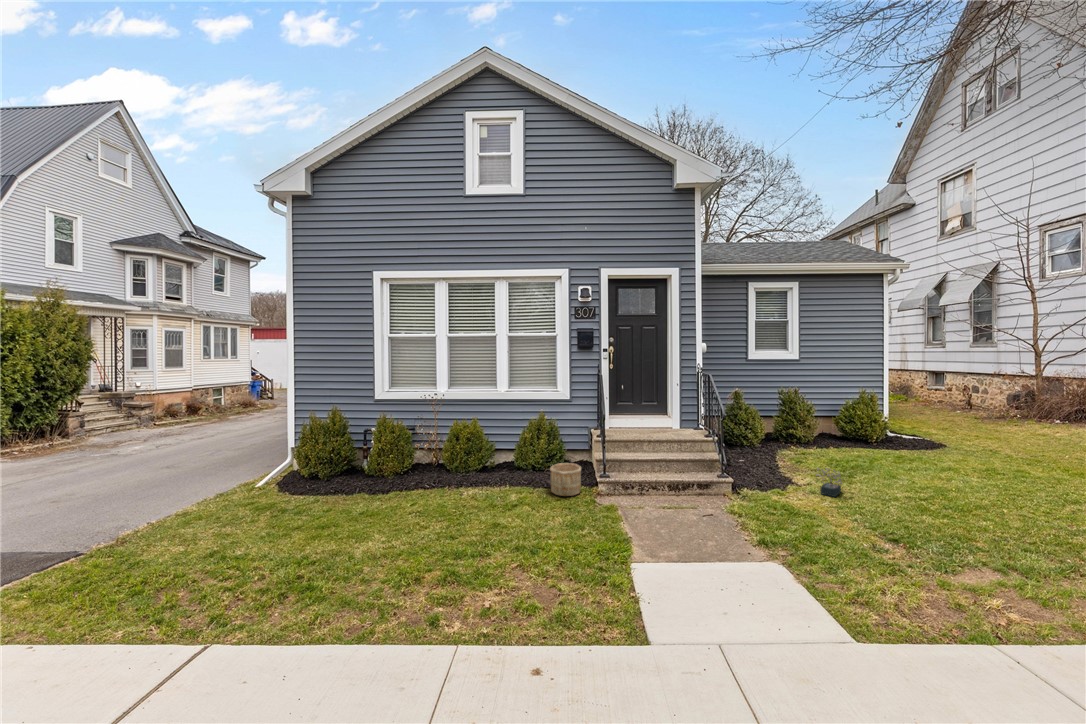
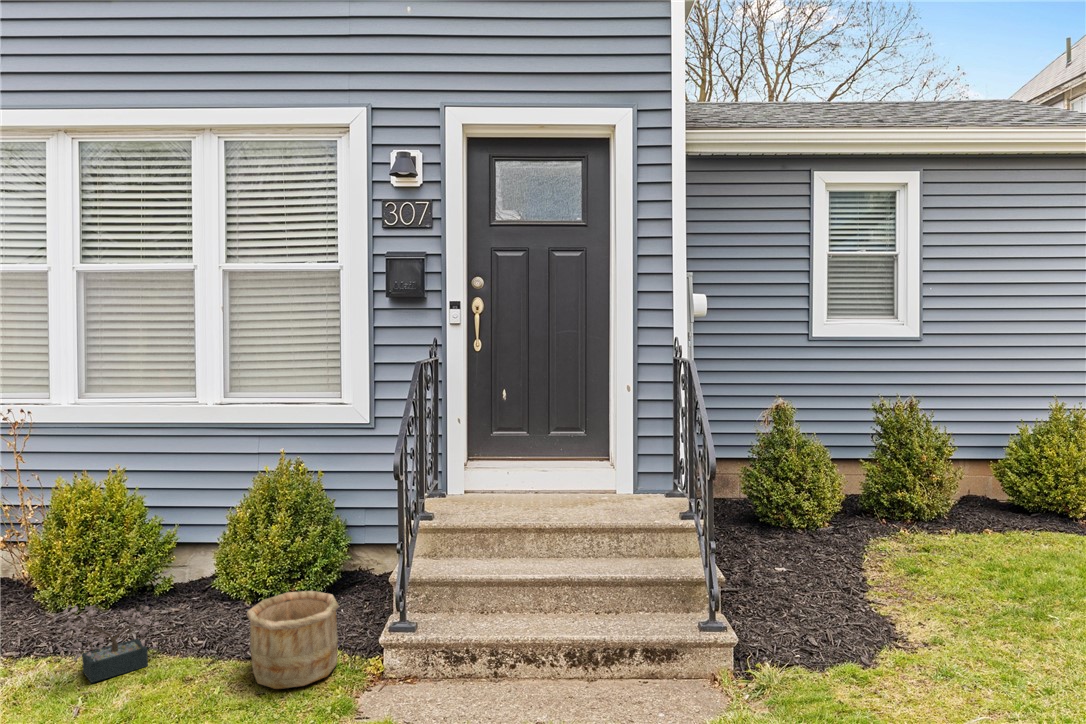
decorative plant: present [816,468,842,497] -> present [56,605,159,683]

